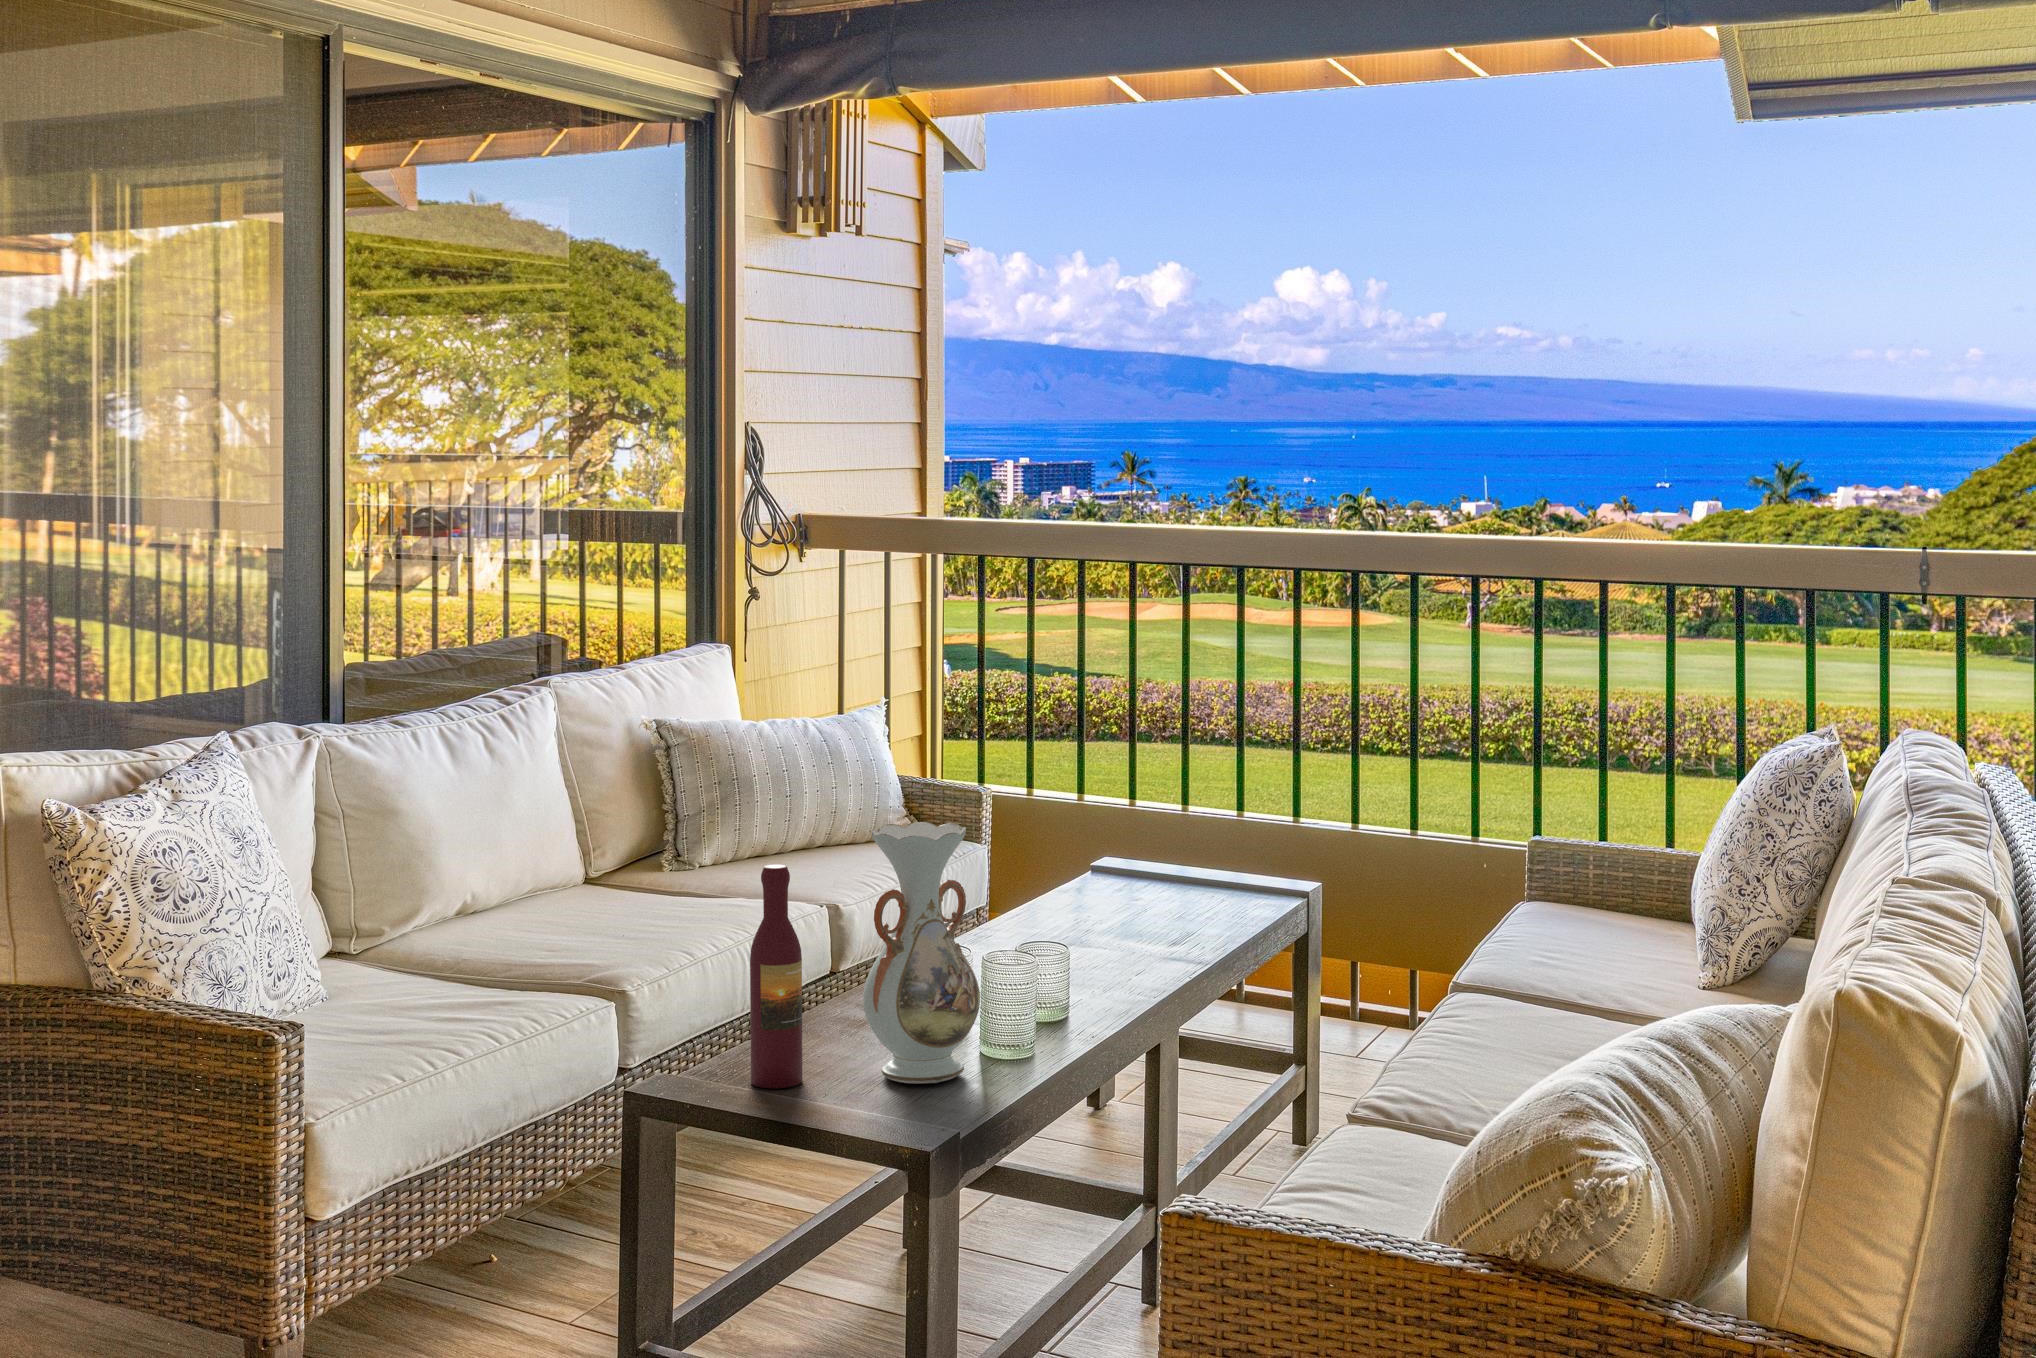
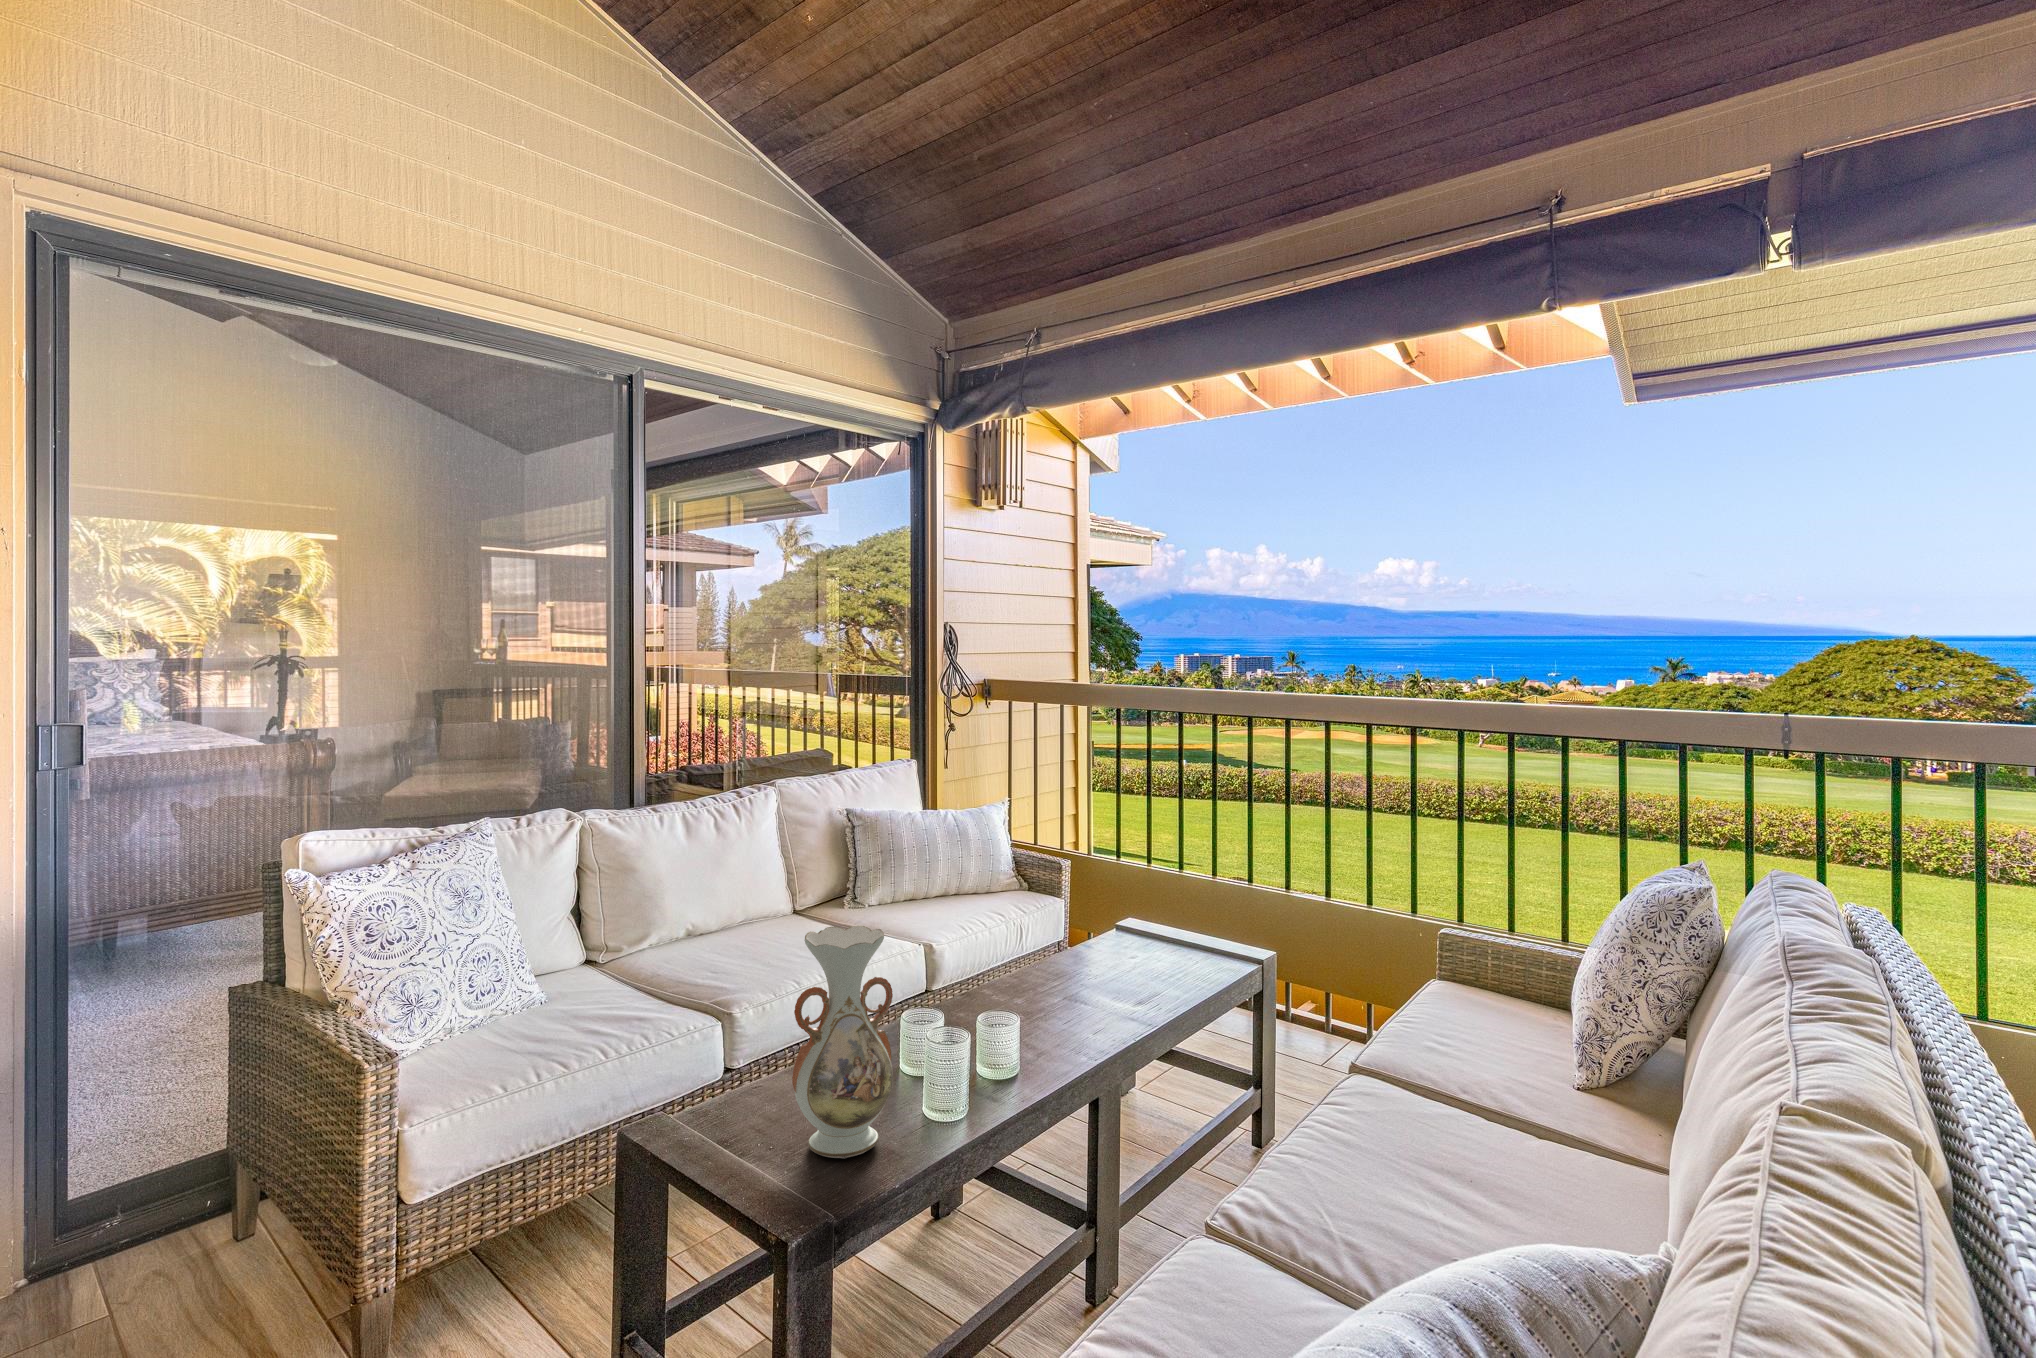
wine bottle: present [750,865,802,1088] -> none [703,957,748,1149]

